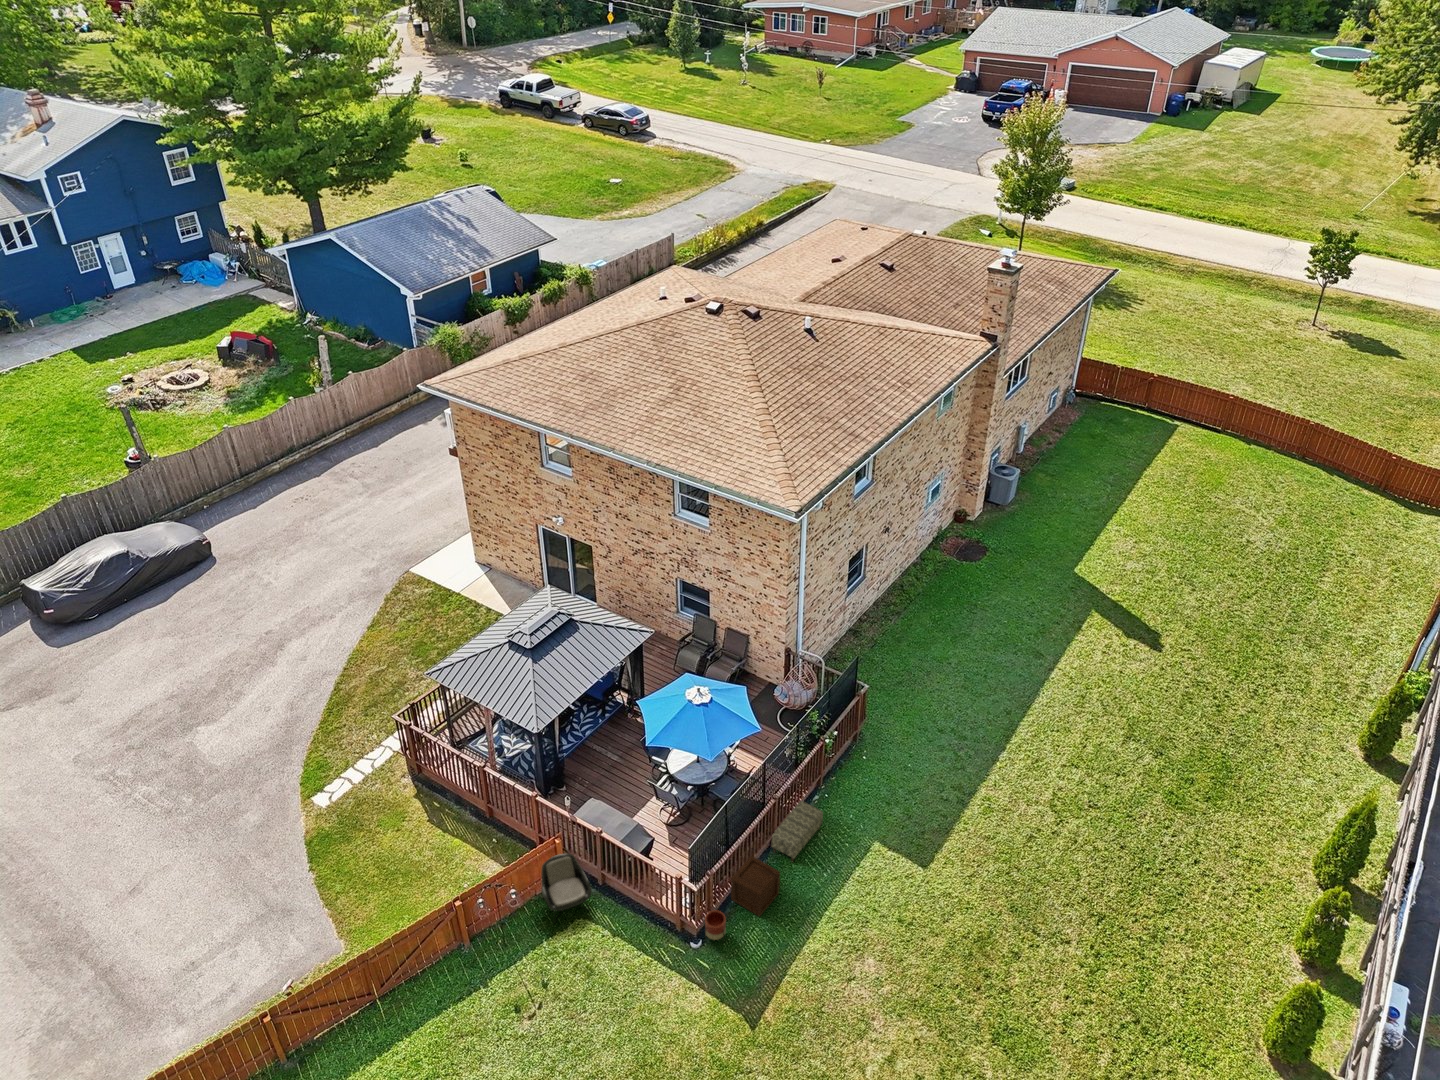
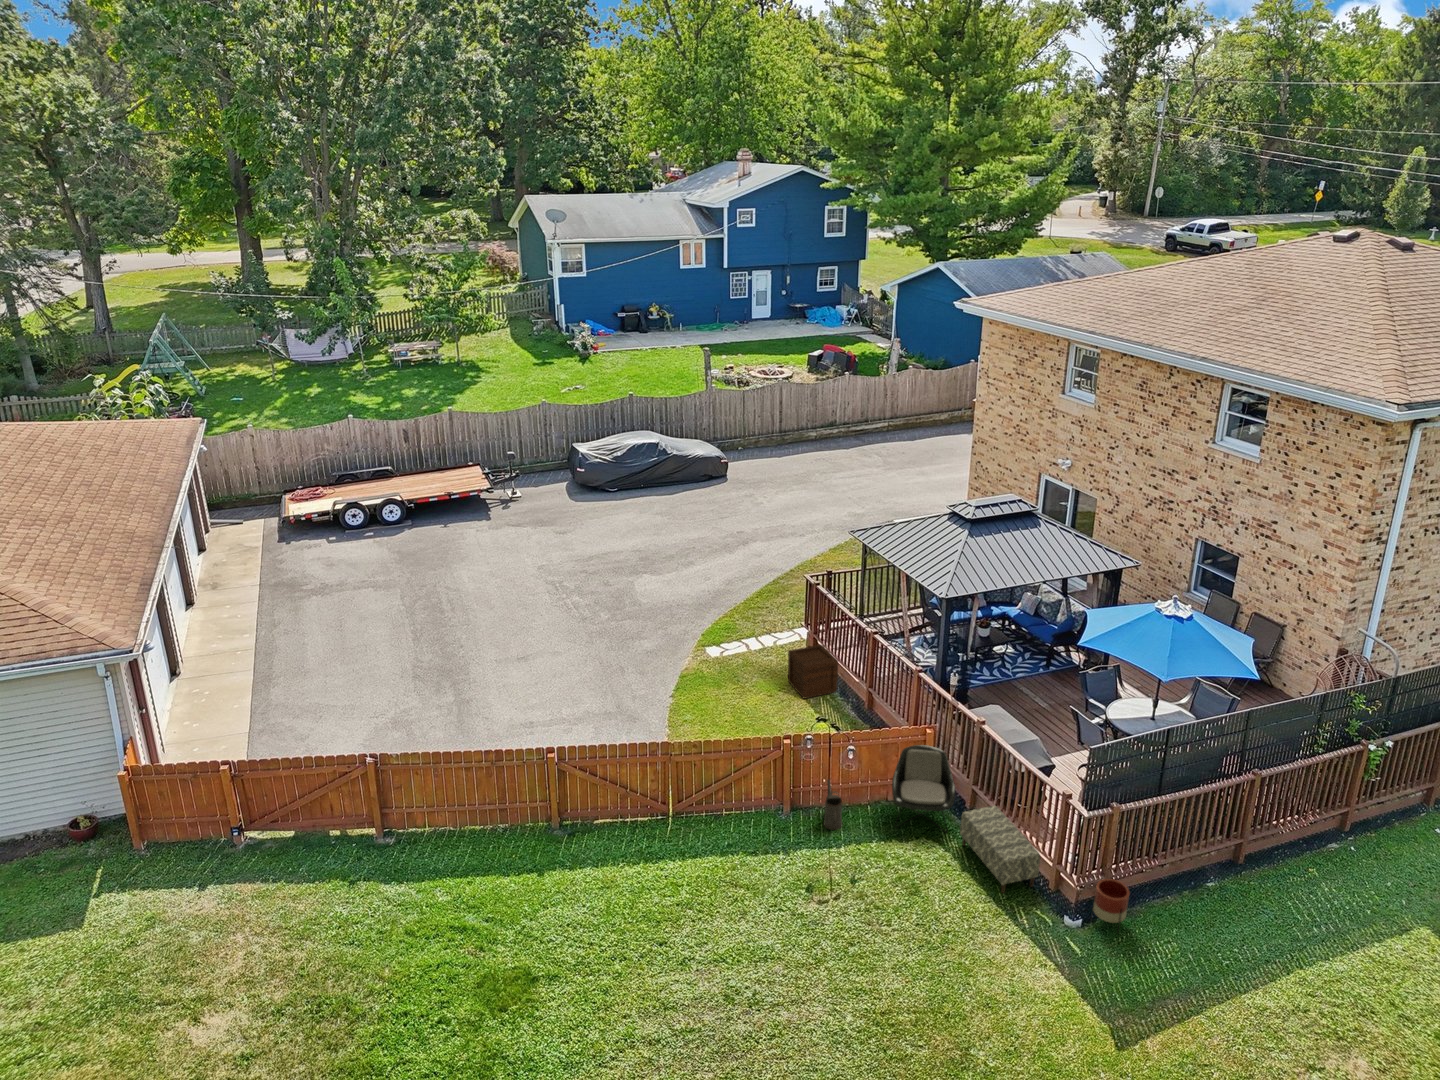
bench: present [771,801,823,862] -> present [960,805,1040,893]
wooden crate: present [731,856,780,916] -> present [788,645,838,699]
watering can: none [494,911,516,949] -> present [823,780,843,830]

